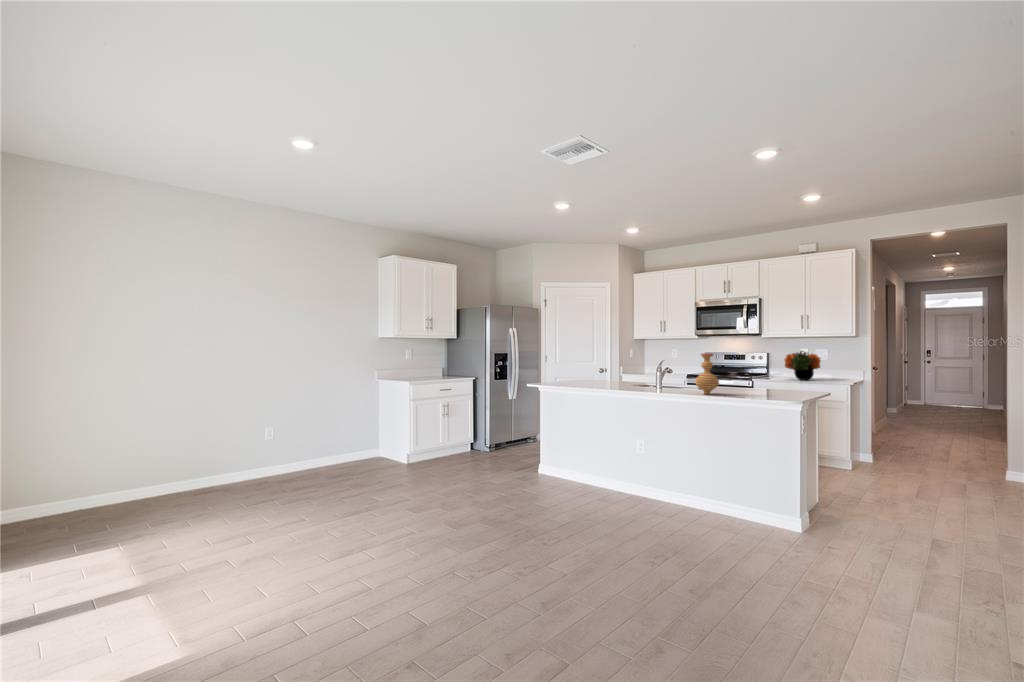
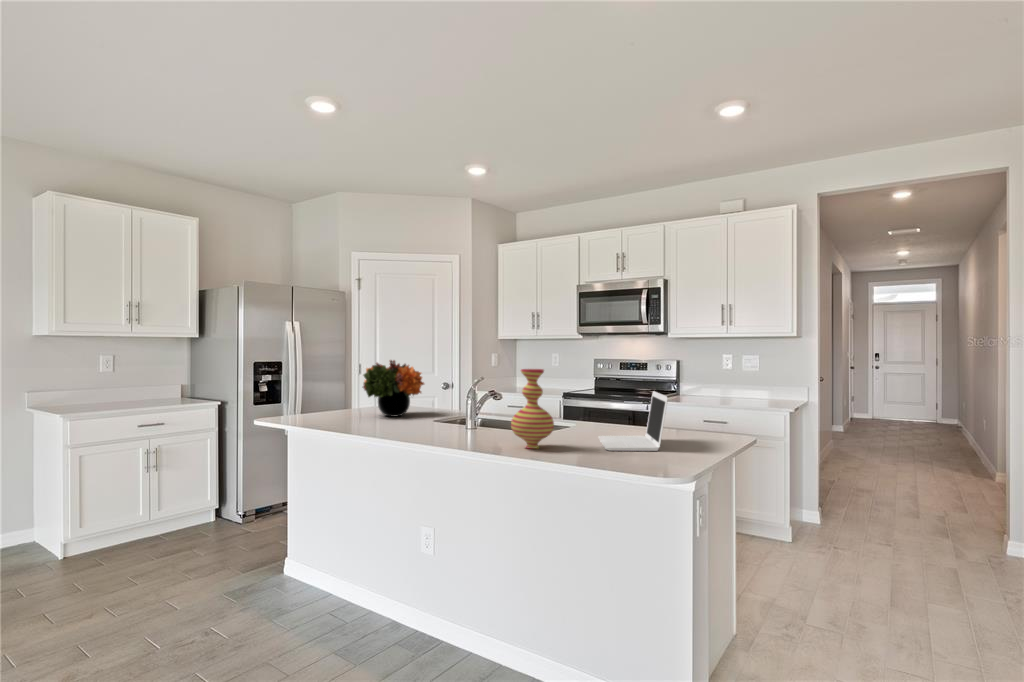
flower arrangement: present [784,351,821,380] -> present [363,360,424,417]
laptop: none [739,366,782,396] -> present [598,391,668,451]

